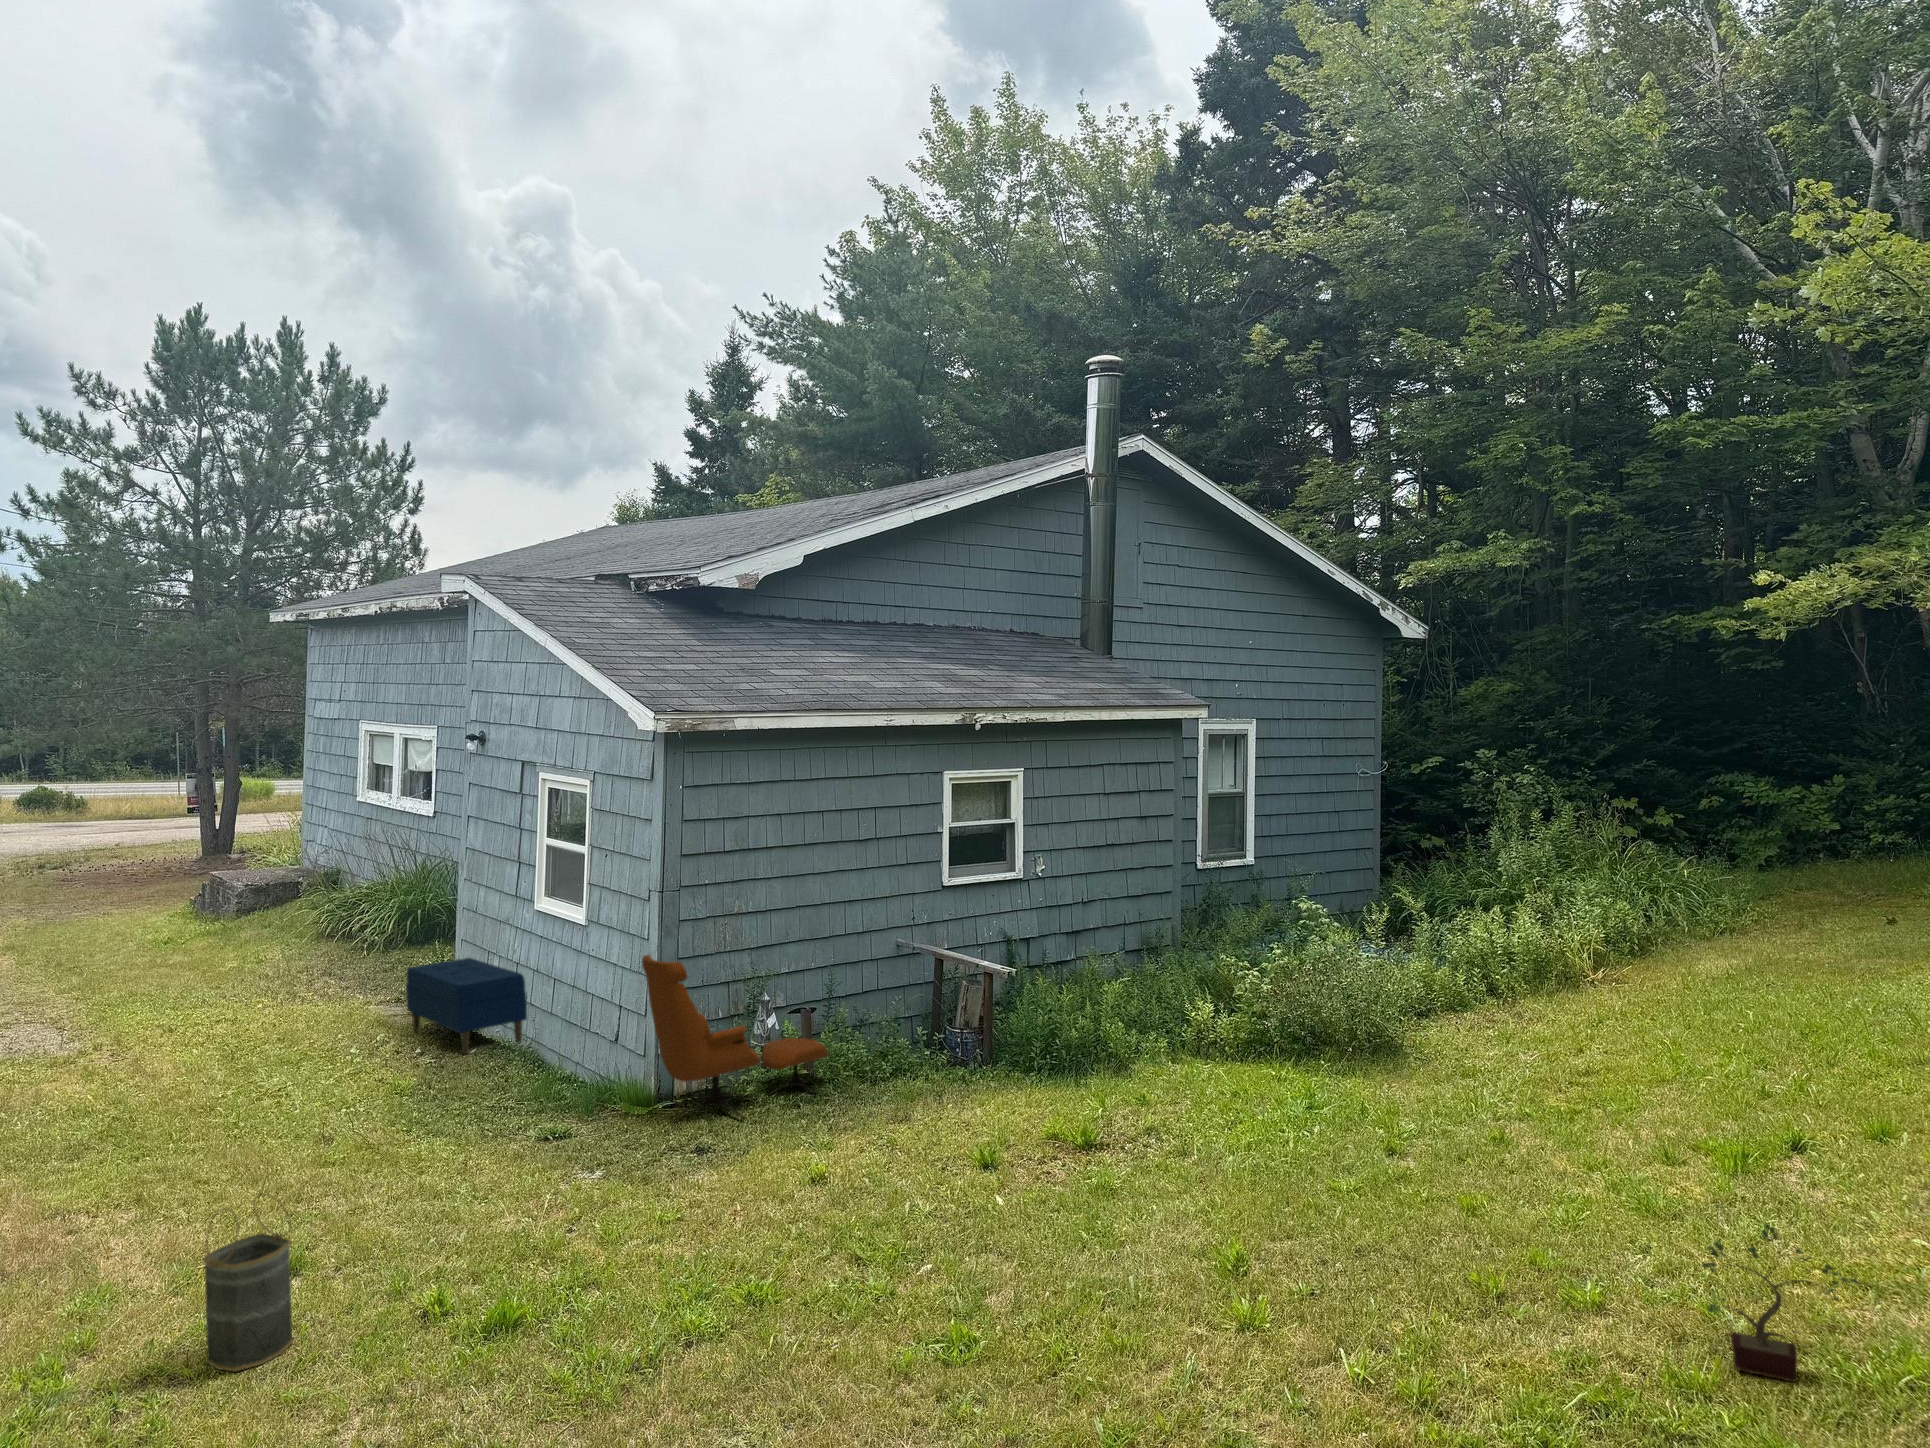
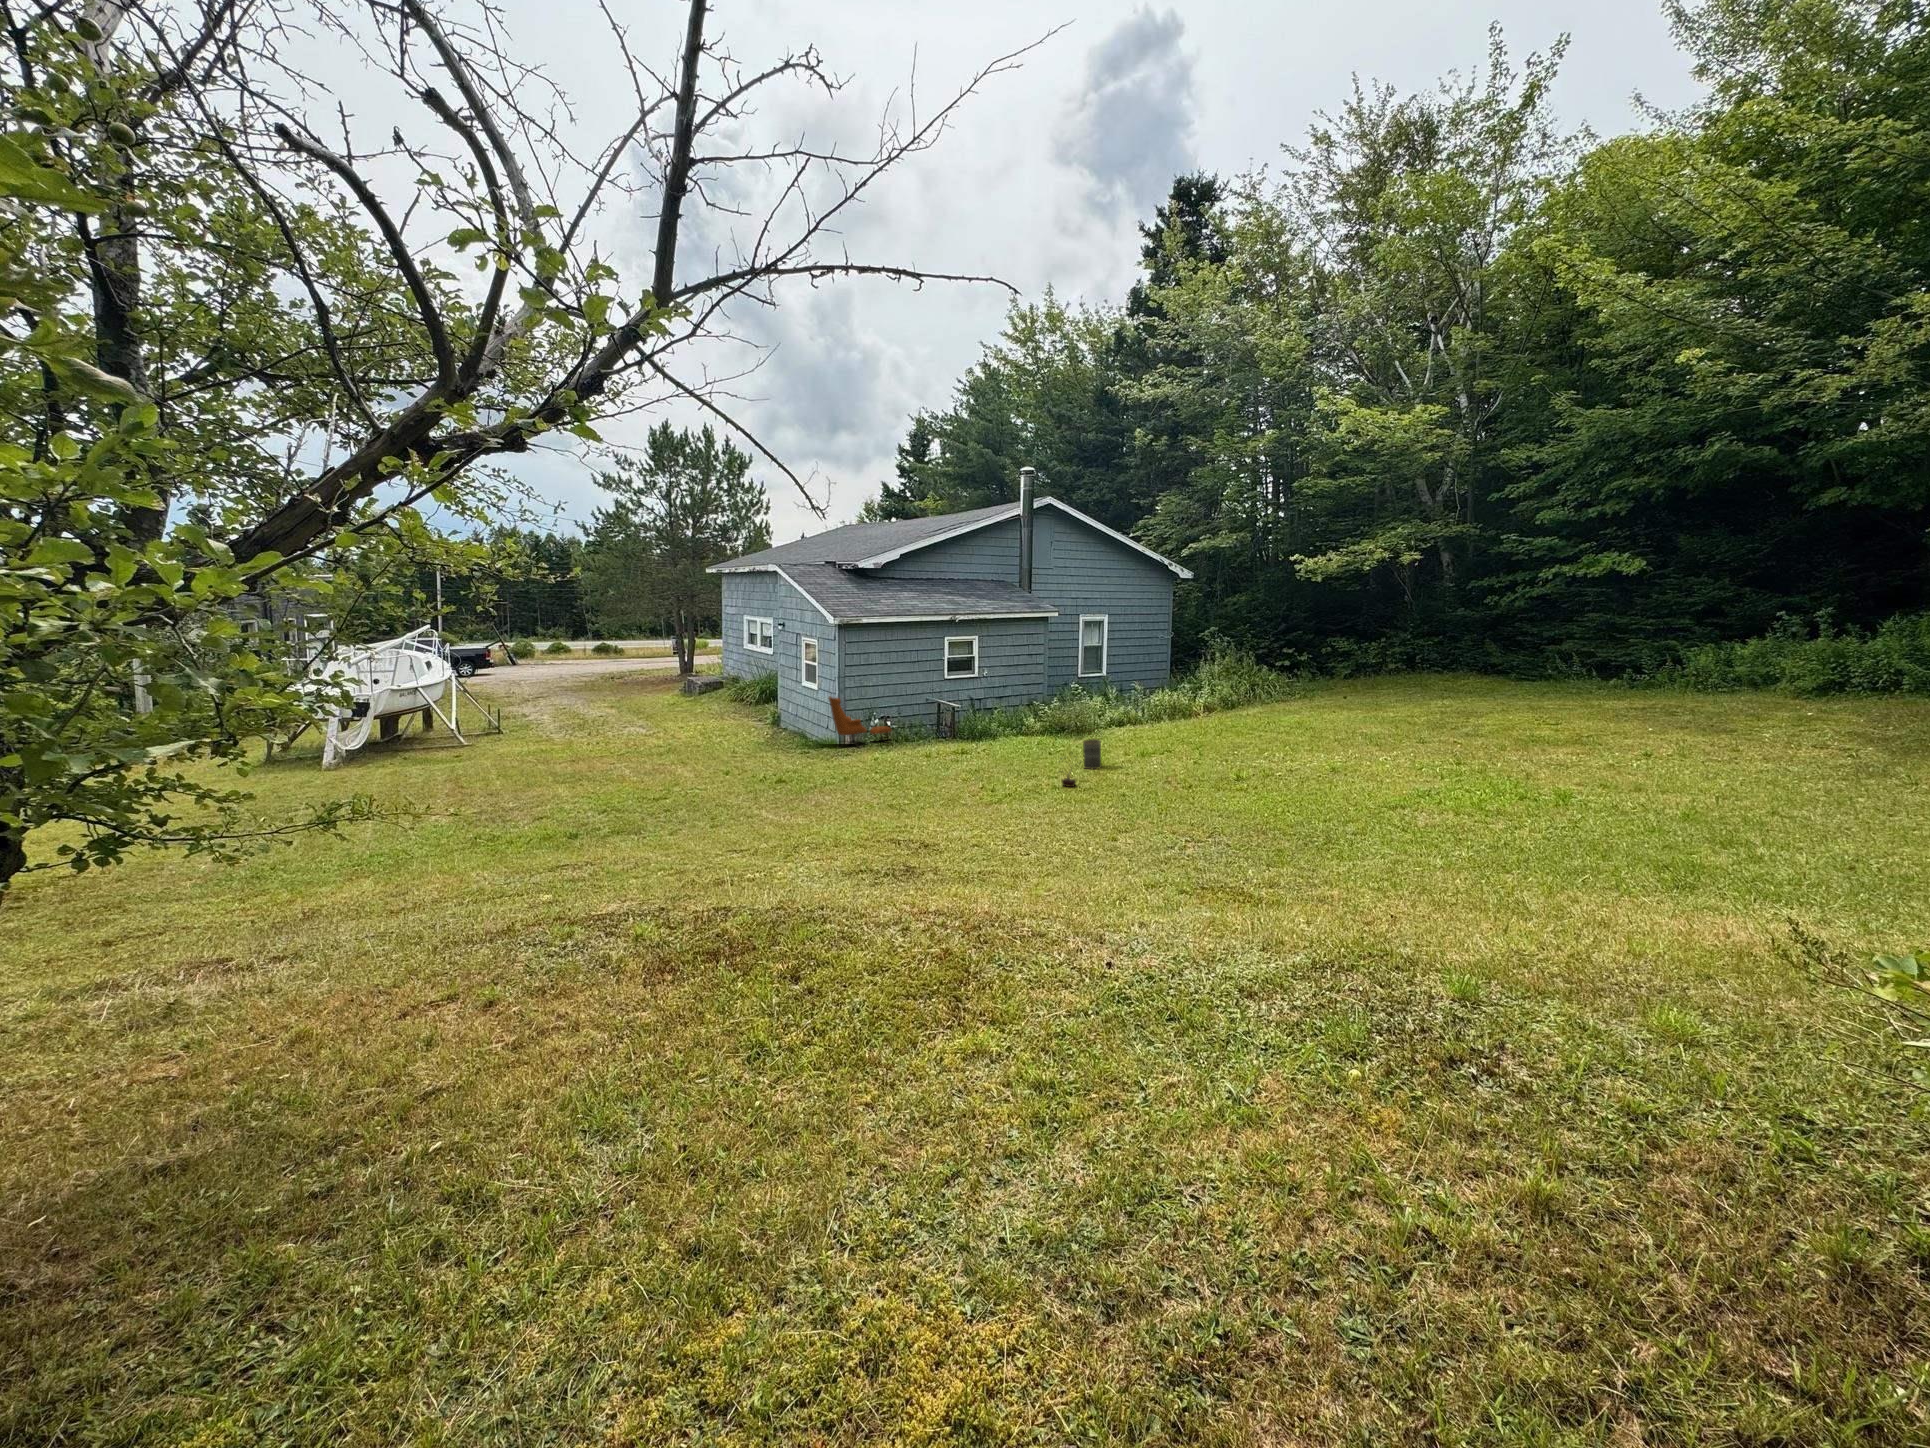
bench: present [406,958,527,1054] -> none [761,703,800,733]
basket: present [202,1193,294,1372] -> present [1083,738,1101,769]

